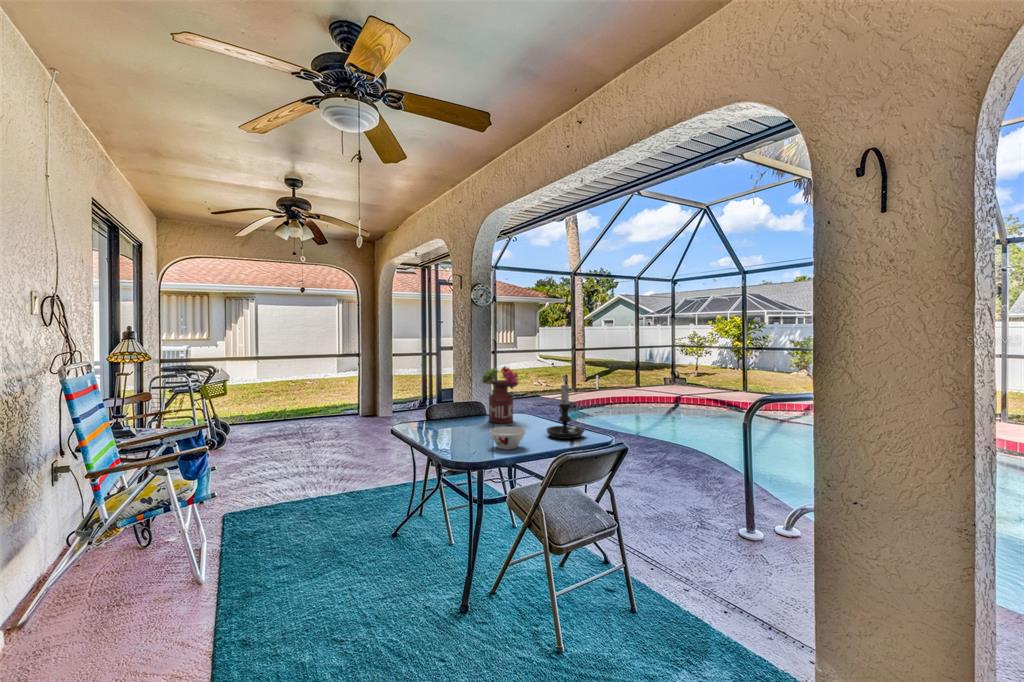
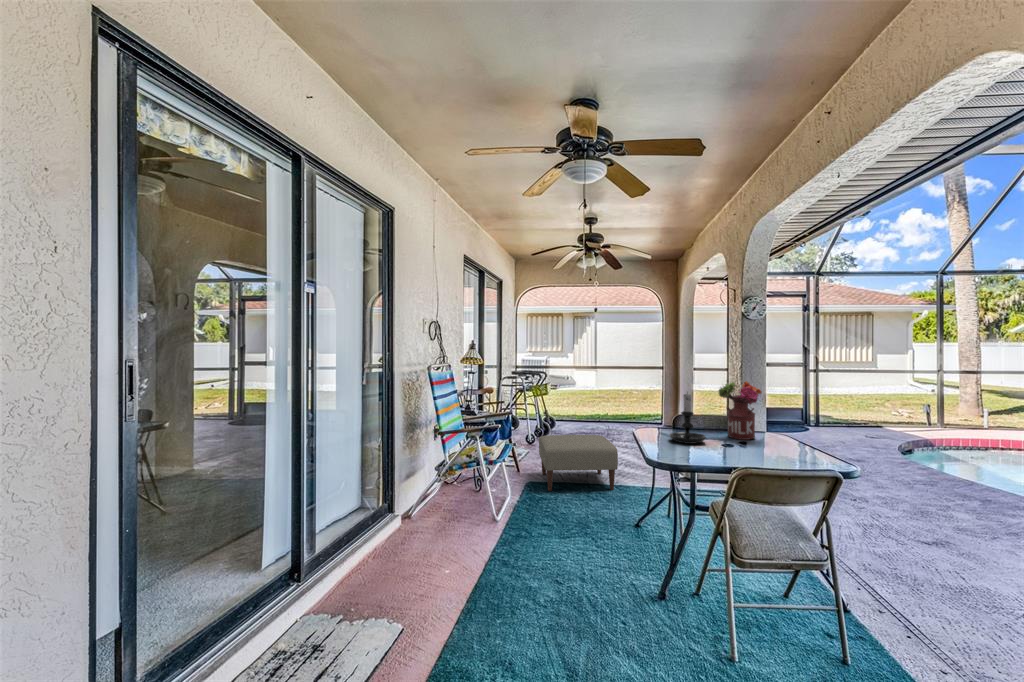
candle holder: present [546,384,585,439] -> present [670,393,706,444]
bowl: present [489,427,526,449] -> none [694,438,732,459]
ottoman: none [236,438,350,519] -> present [539,435,618,491]

